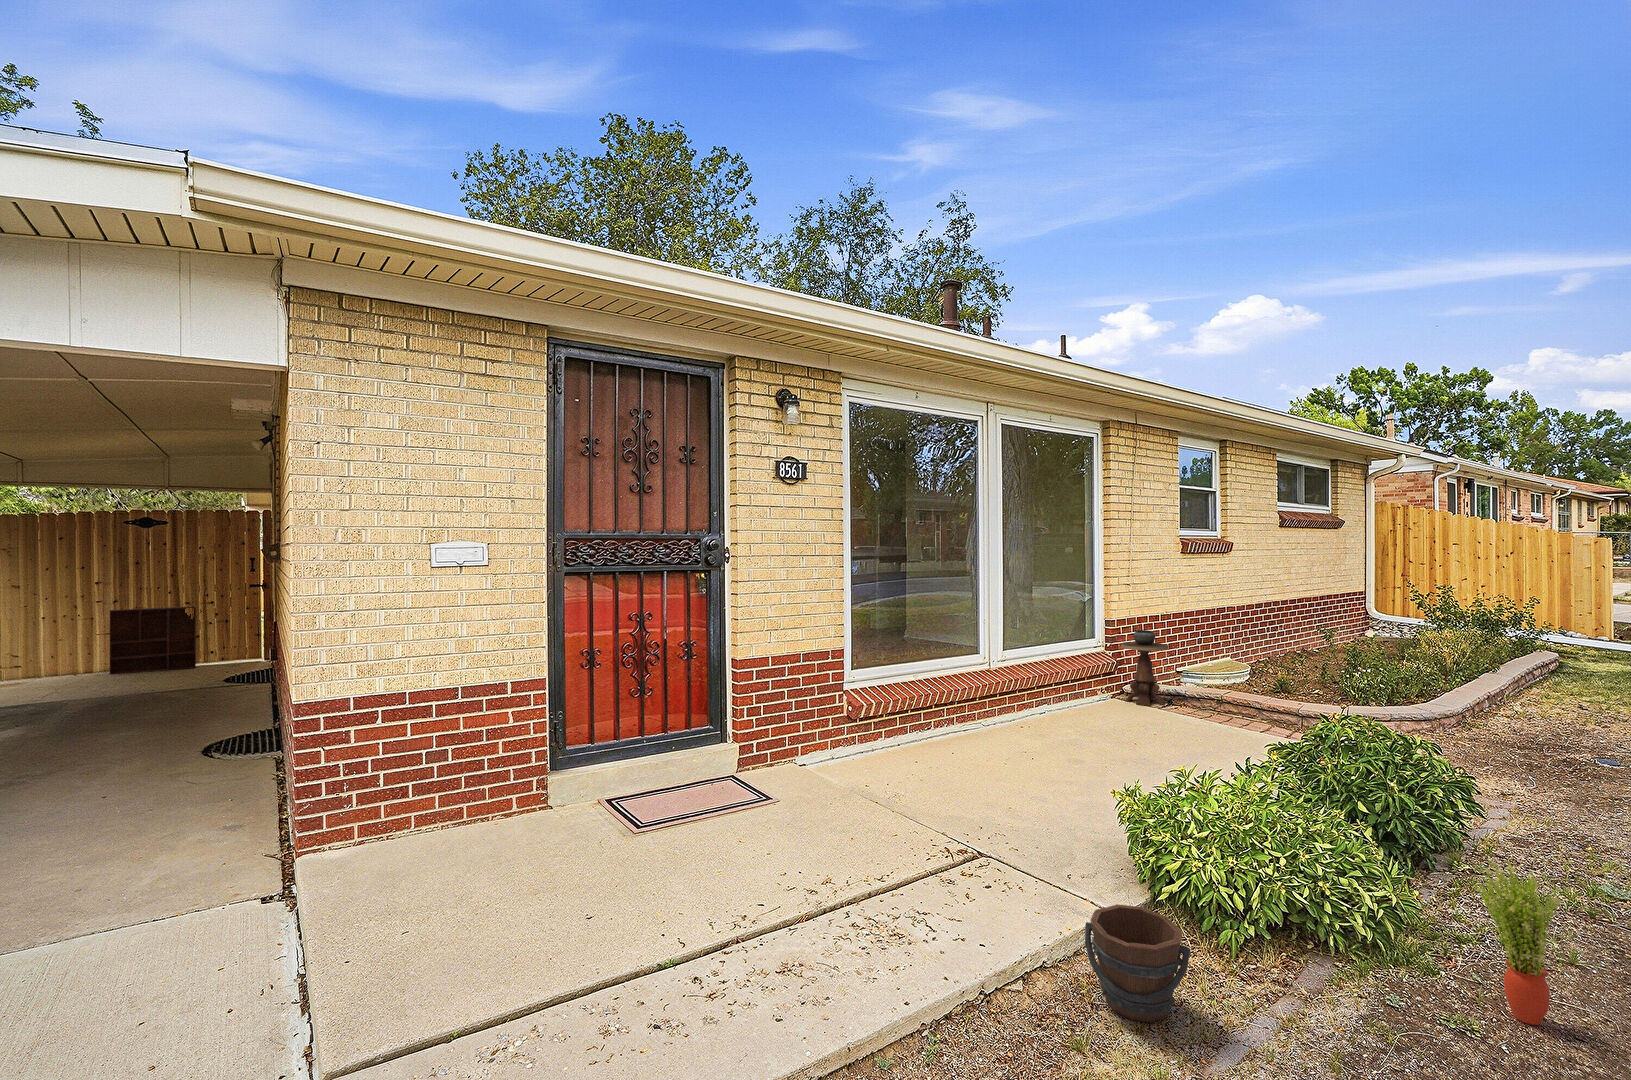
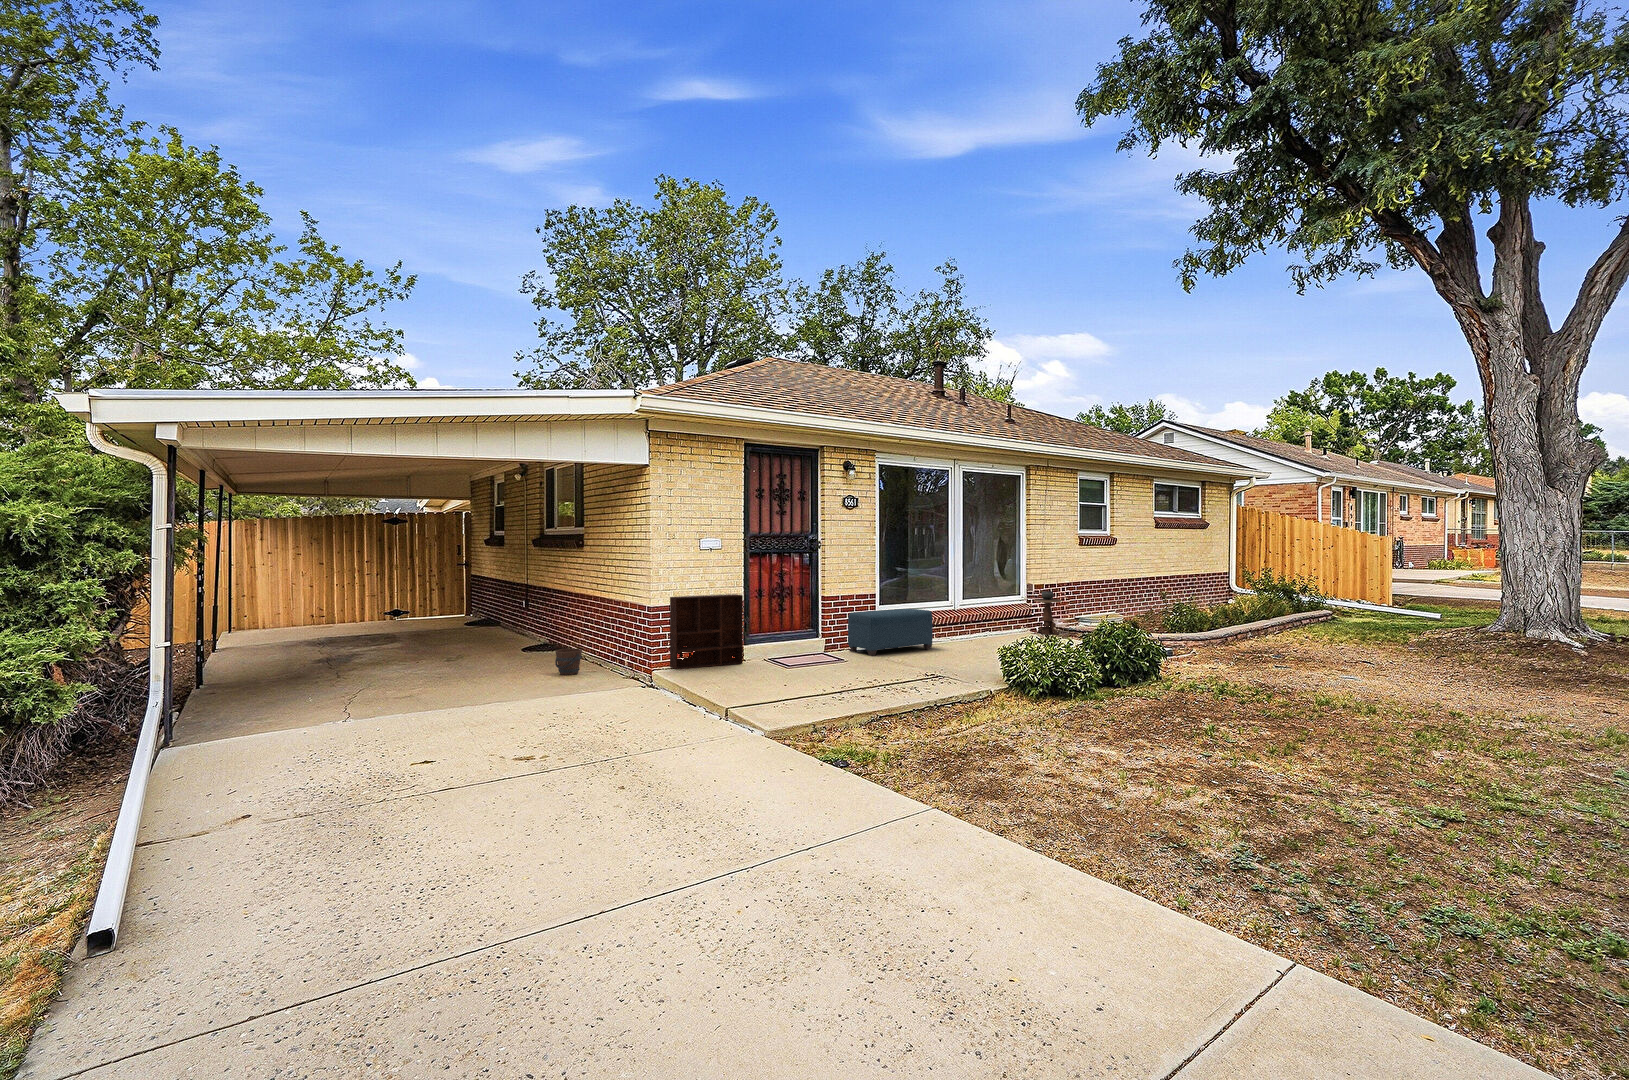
shelving unit: present [110,606,196,675] -> present [670,594,743,670]
bench: none [789,674,958,786] -> present [848,609,933,656]
potted plant: present [1473,859,1561,1025] -> none [1092,648,1115,699]
bucket: present [1085,904,1190,1022] -> present [555,648,582,675]

